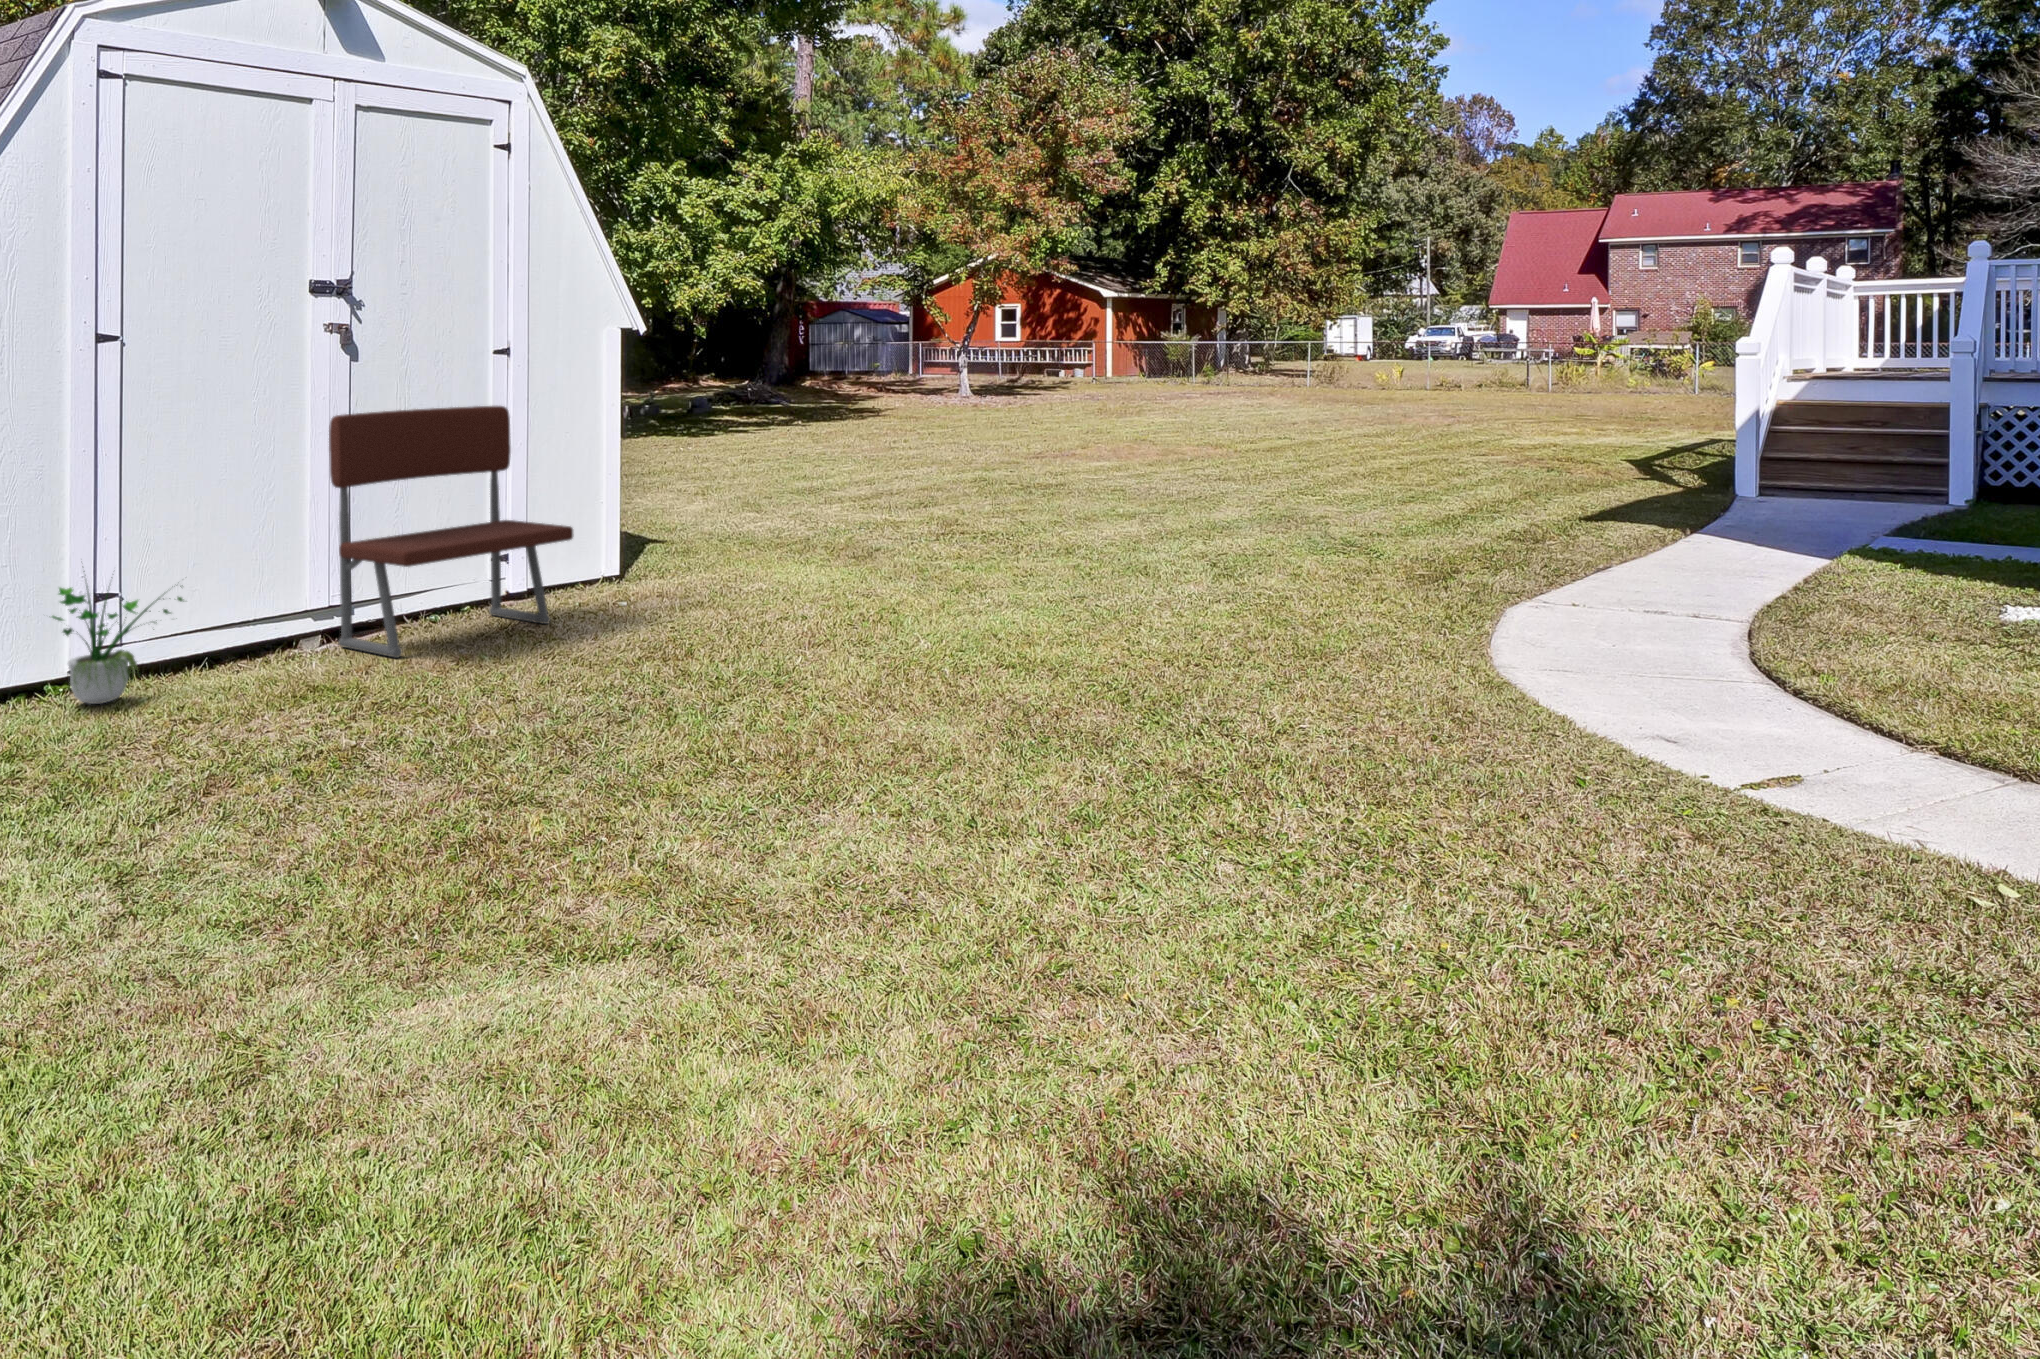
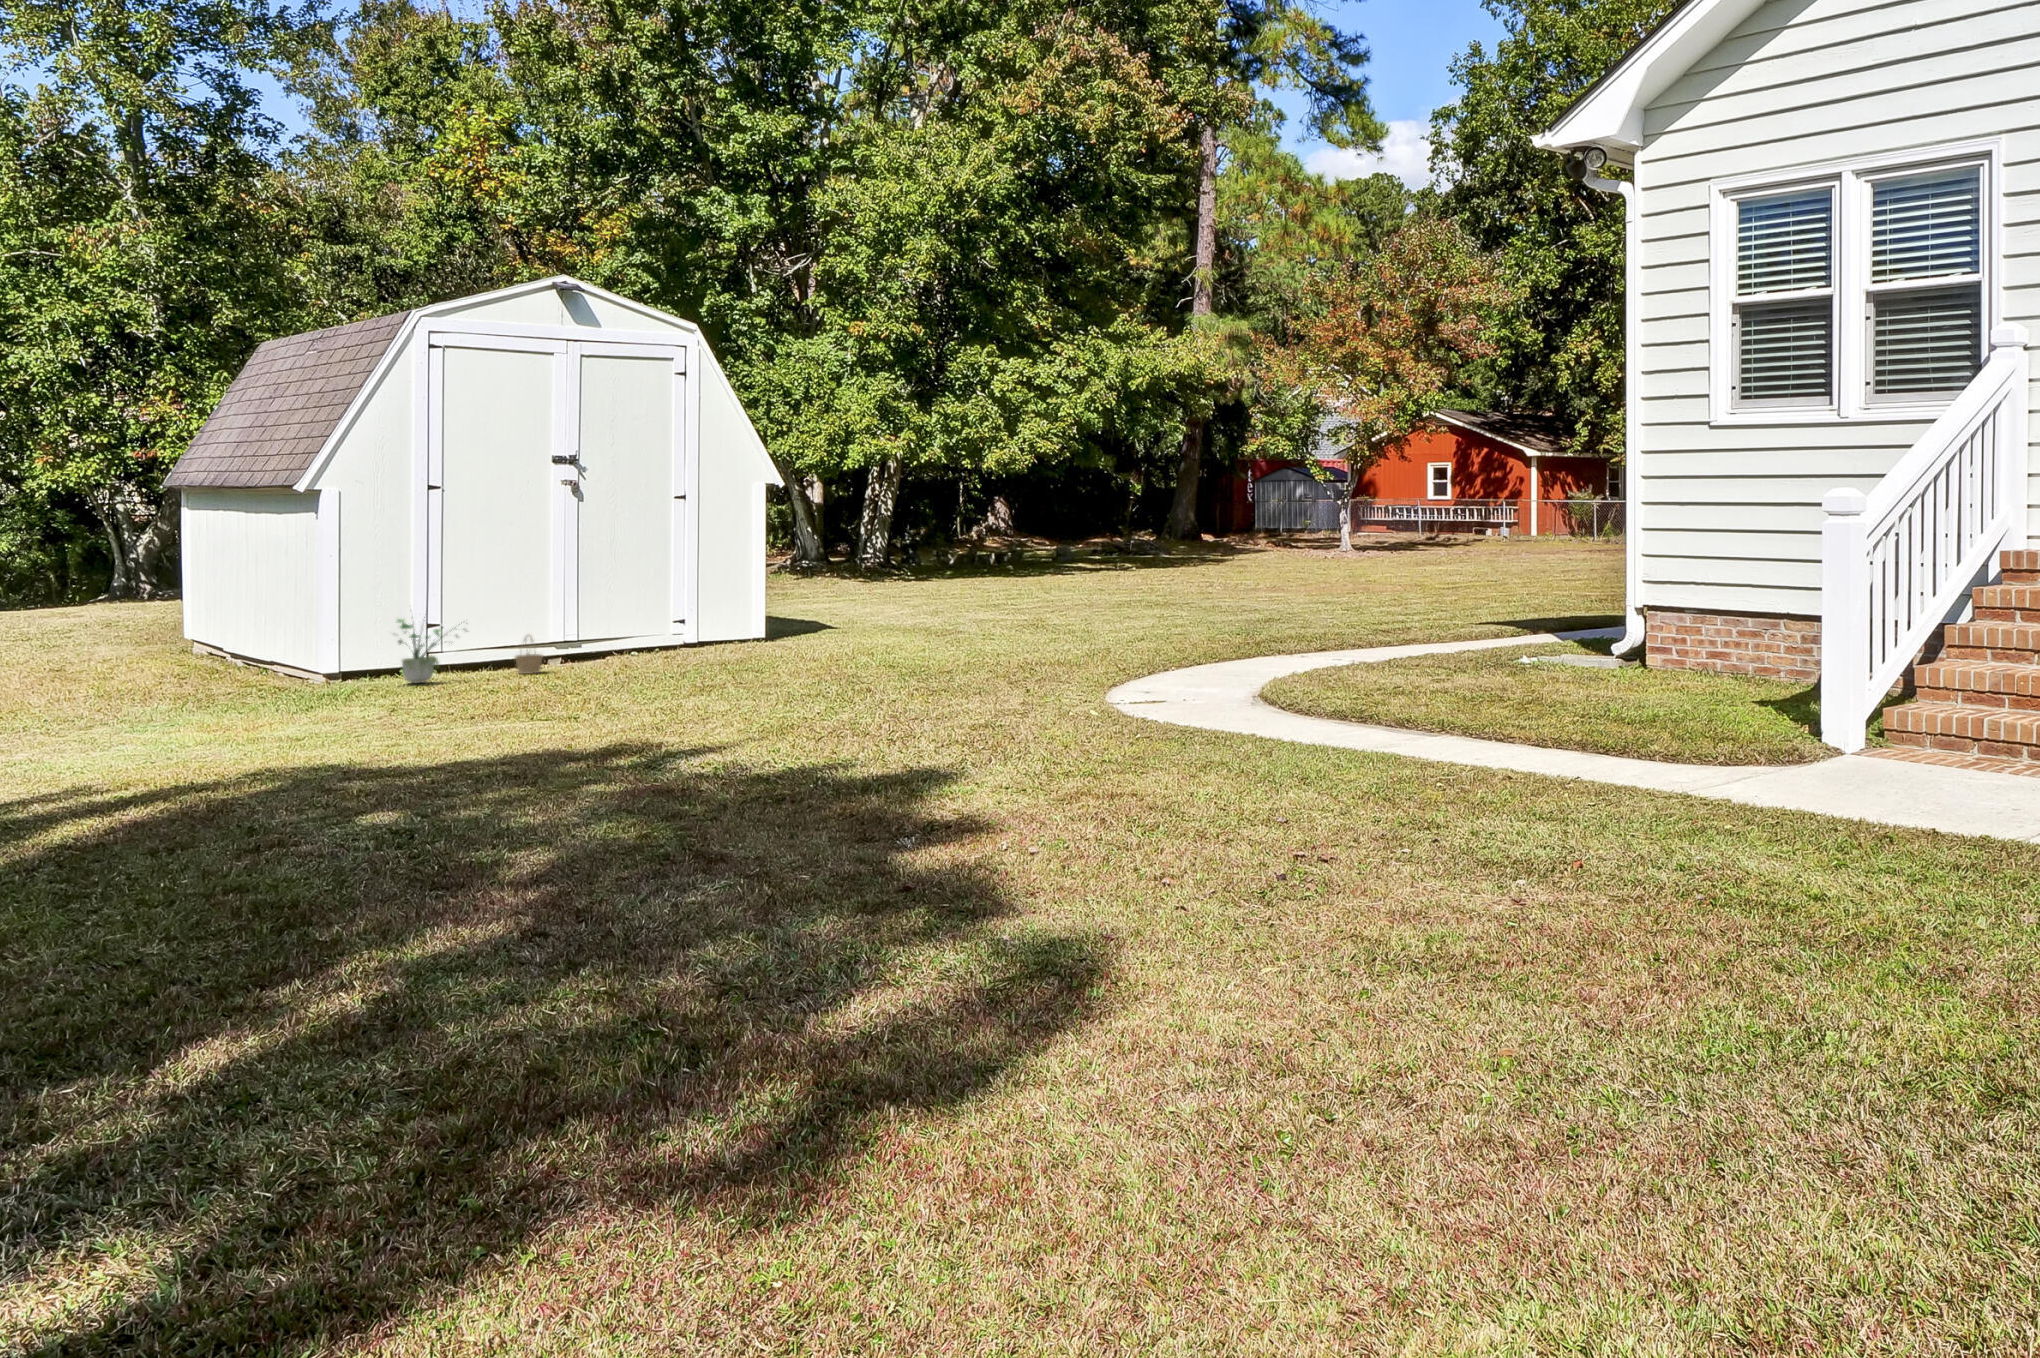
bench: present [329,406,573,658] -> none [562,528,715,673]
basket: none [256,595,305,665] -> present [515,635,544,674]

